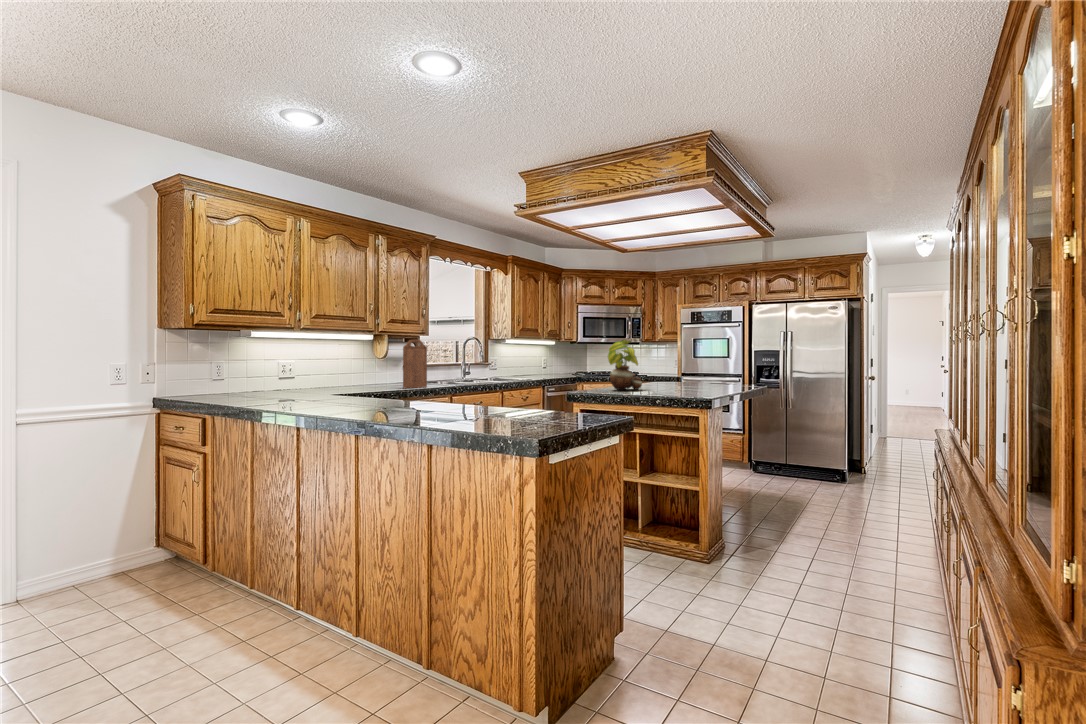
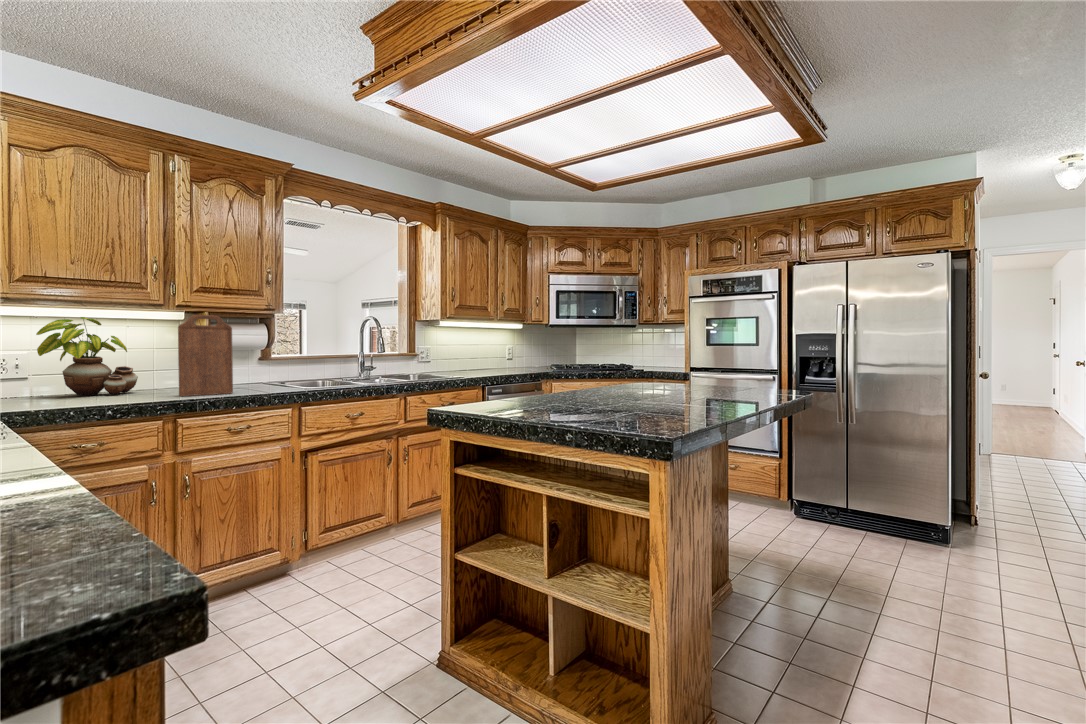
potted plant: present [608,340,642,390] -> present [36,317,138,396]

